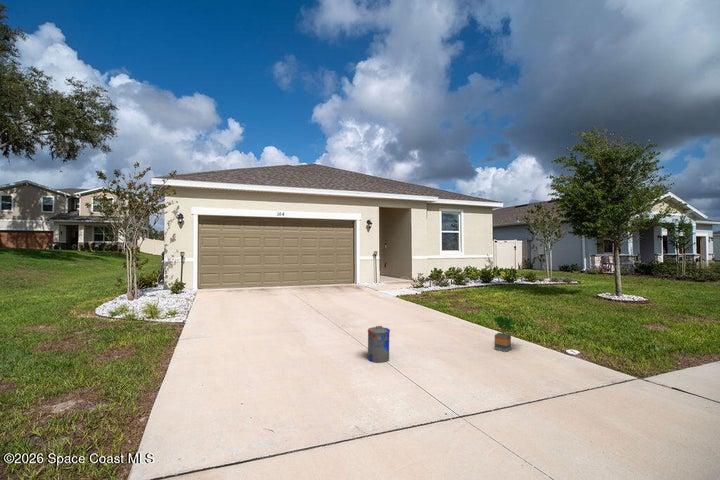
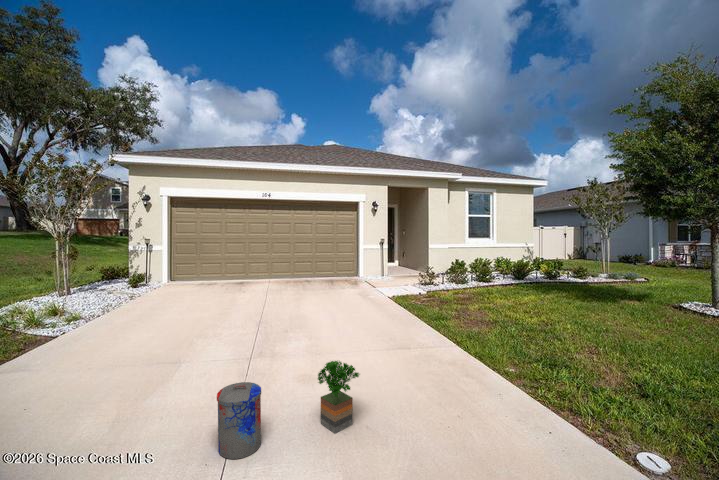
potted tree: present [493,316,515,352] -> present [318,361,360,433]

